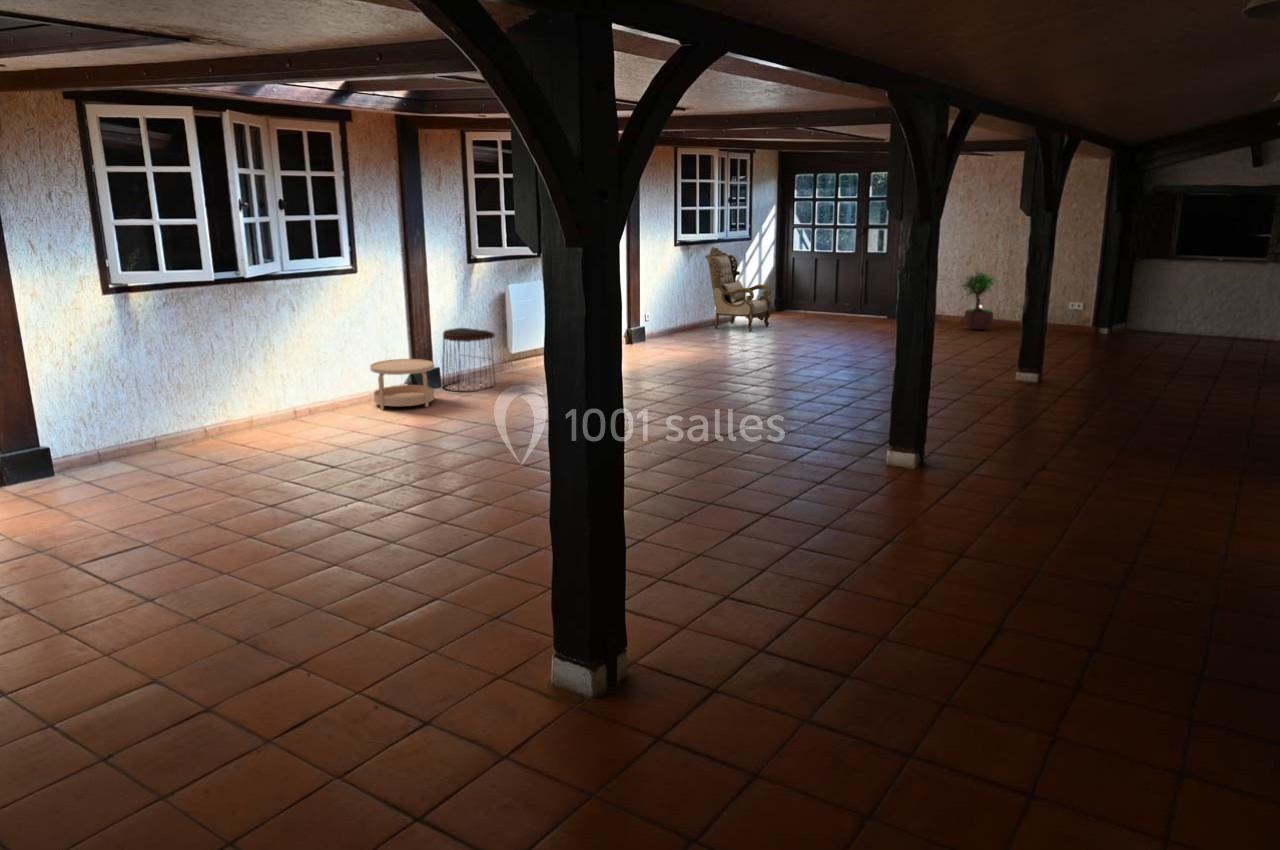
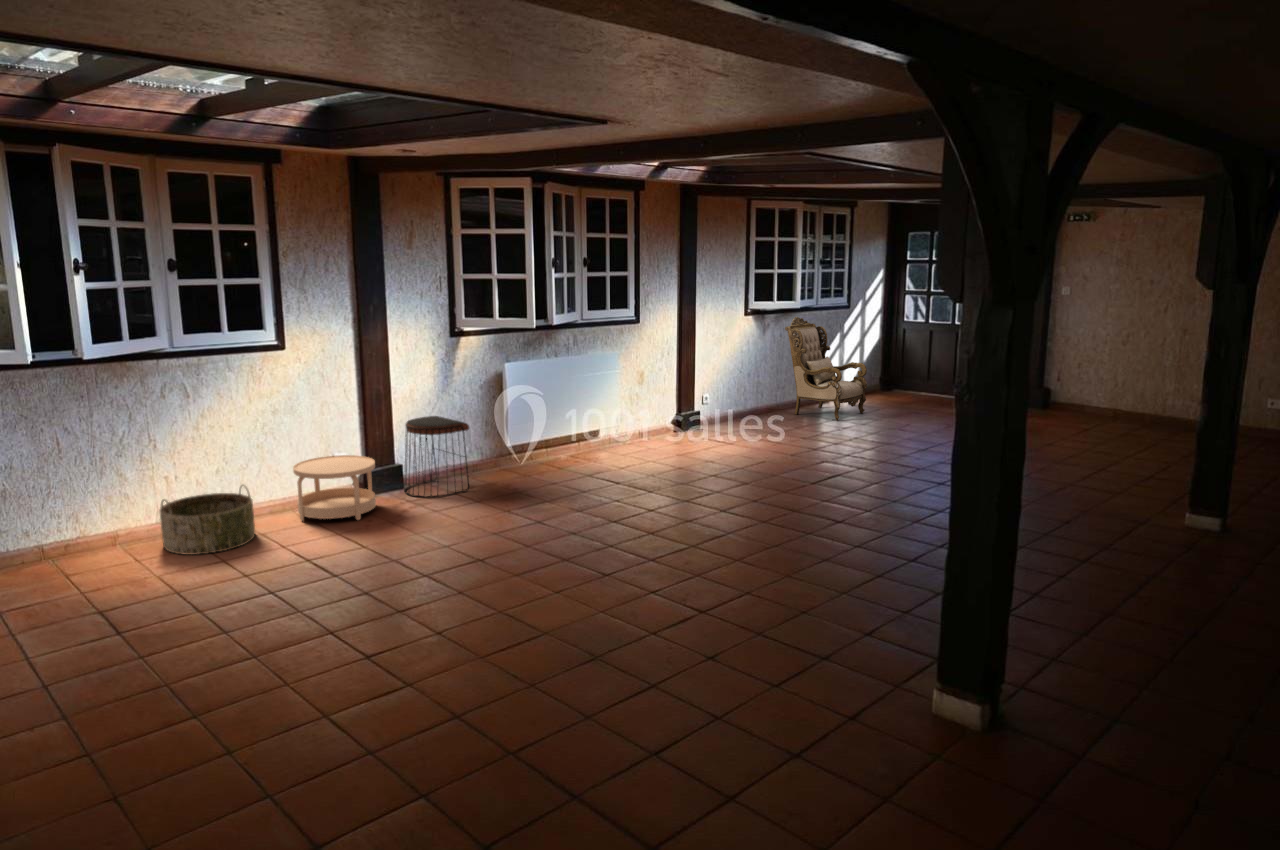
potted tree: present [962,272,995,330] -> none [1116,344,1171,426]
basket: none [286,380,357,432] -> present [160,485,255,555]

